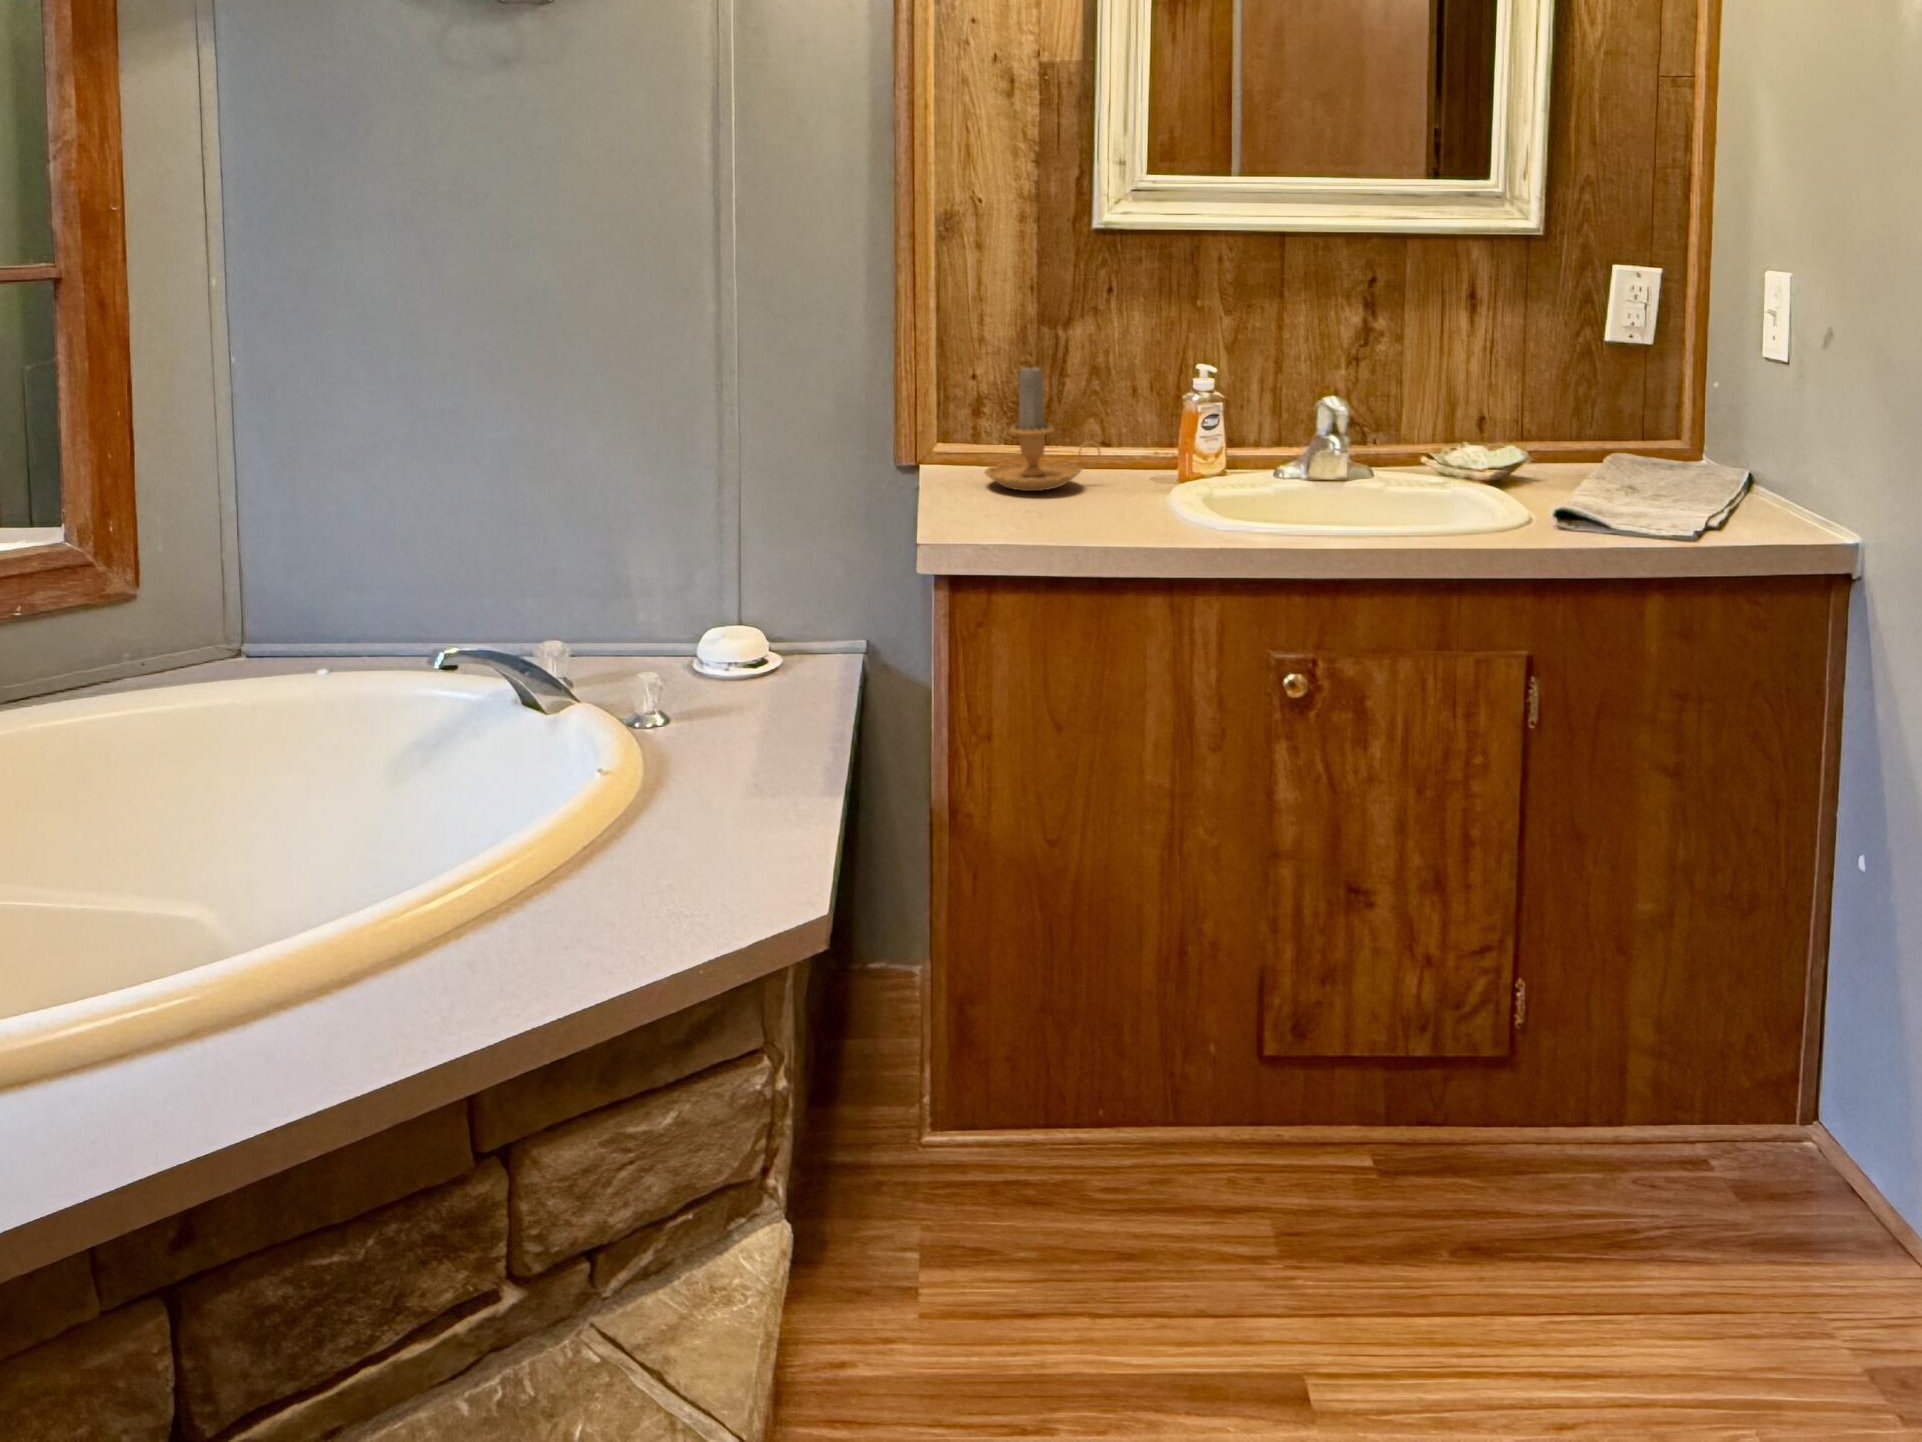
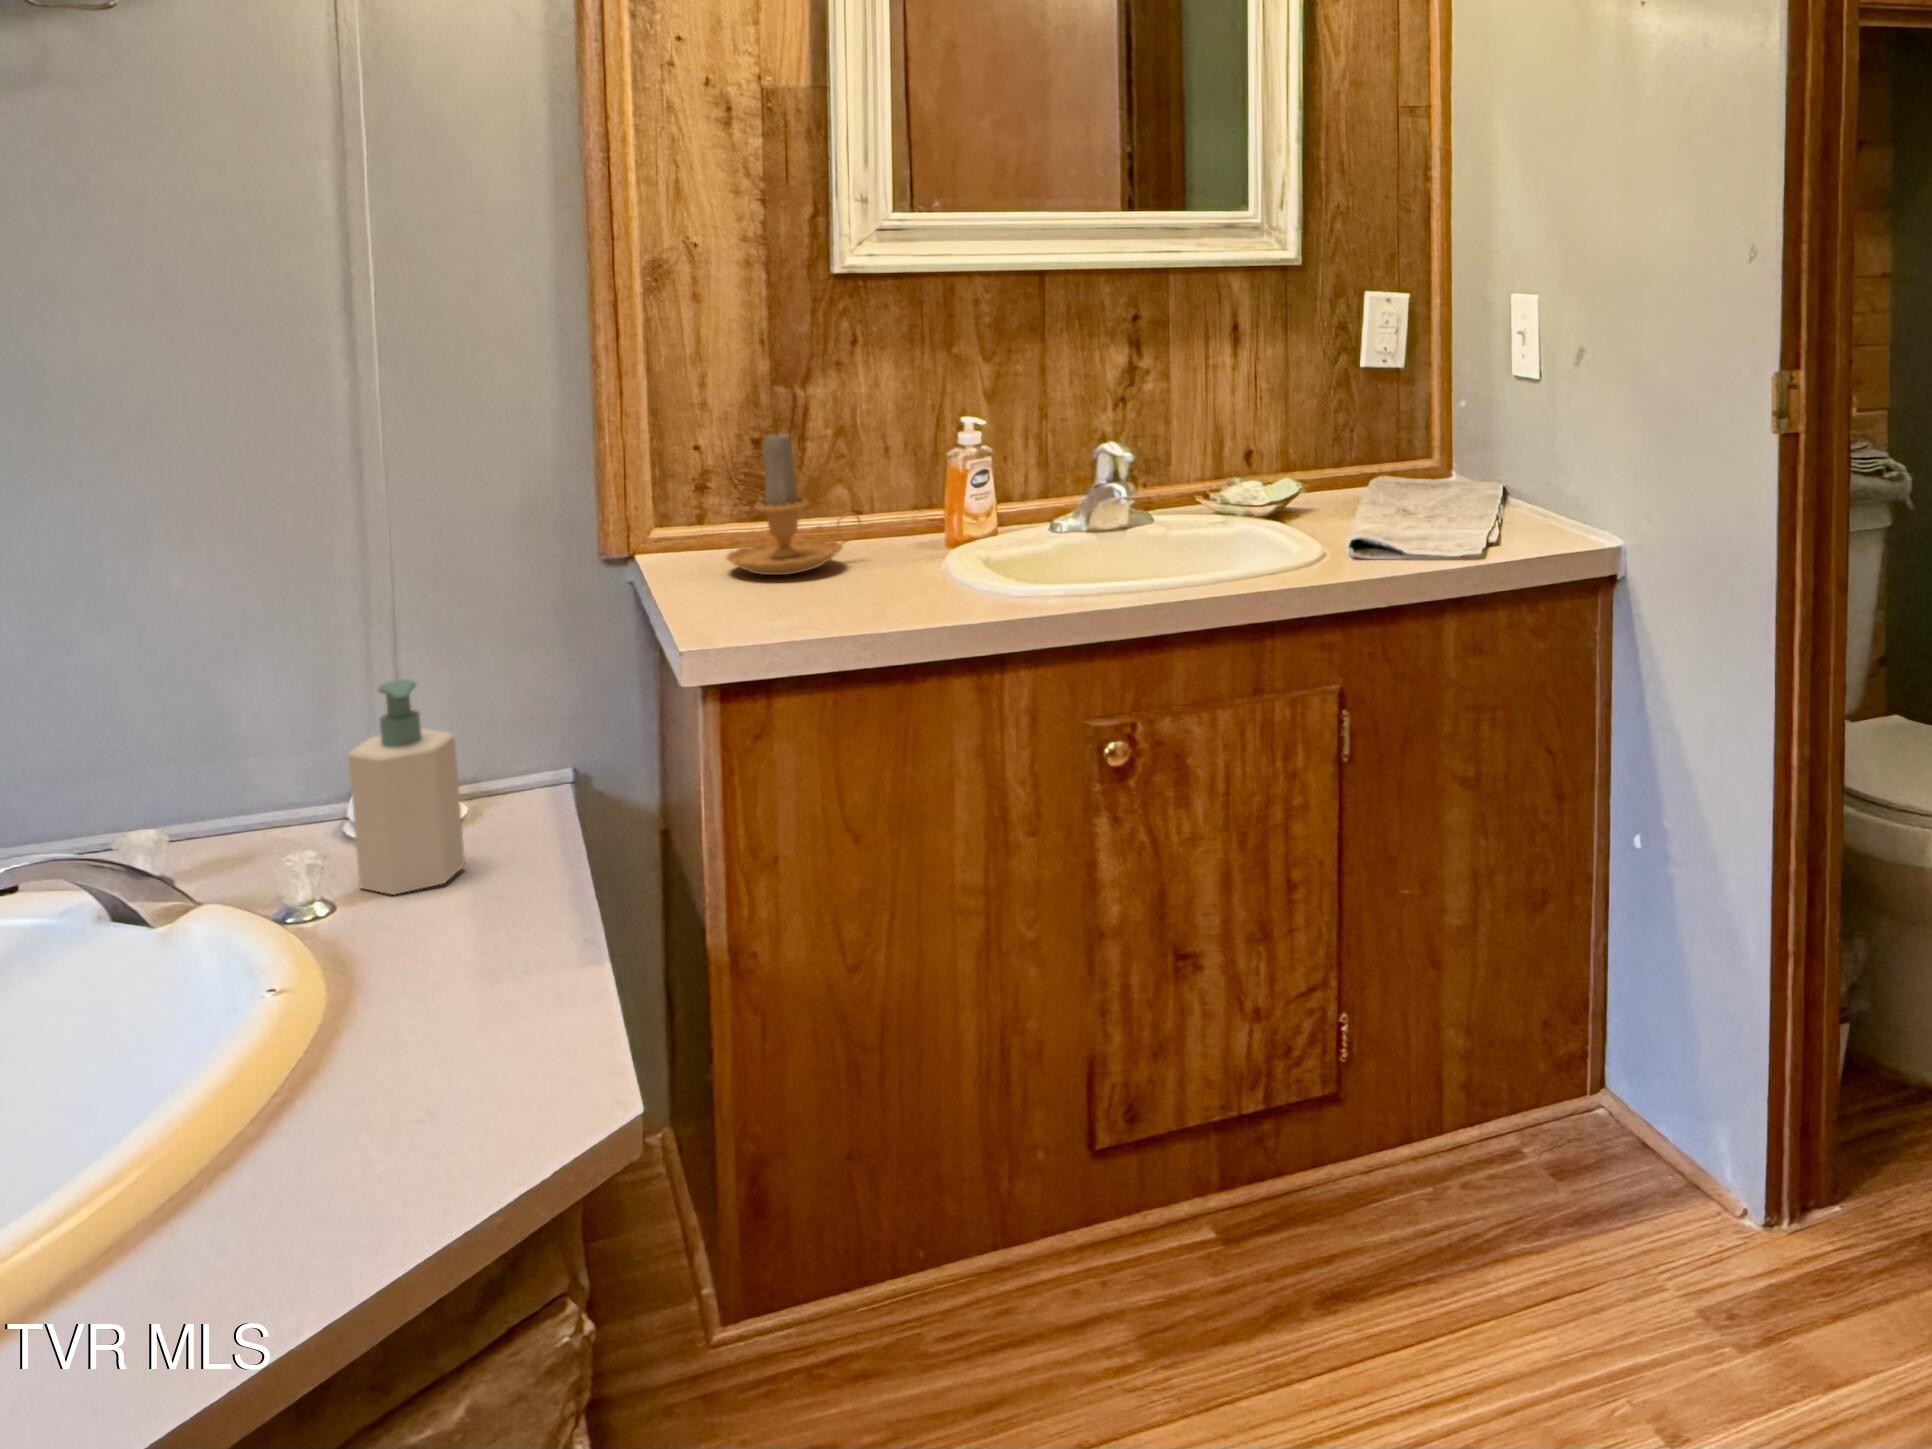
soap bottle: none [685,544,766,717] -> present [348,680,465,895]

